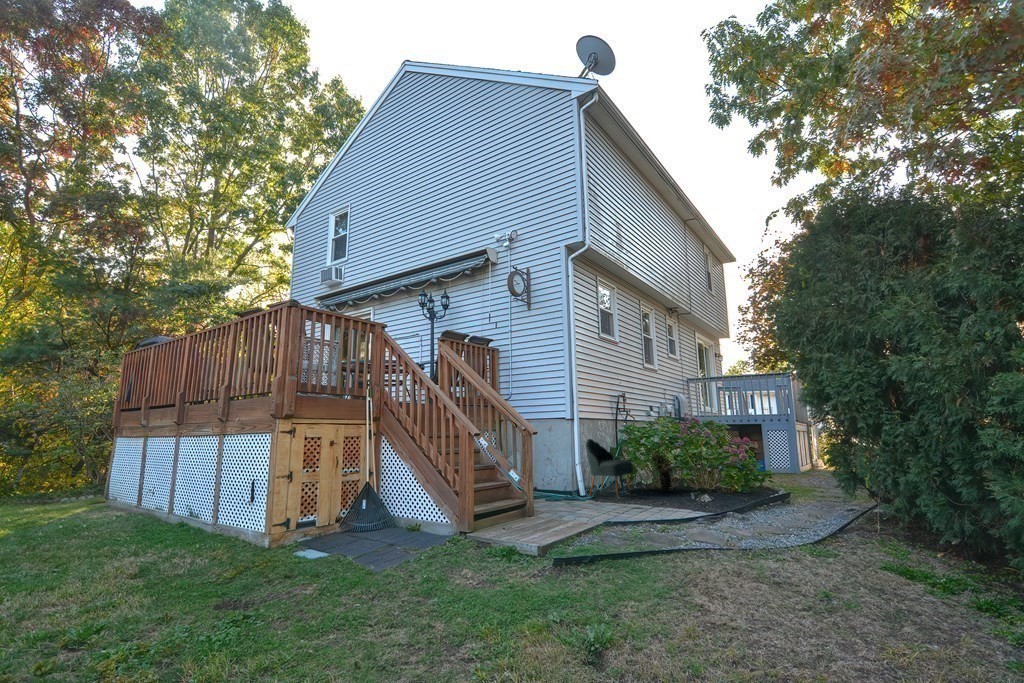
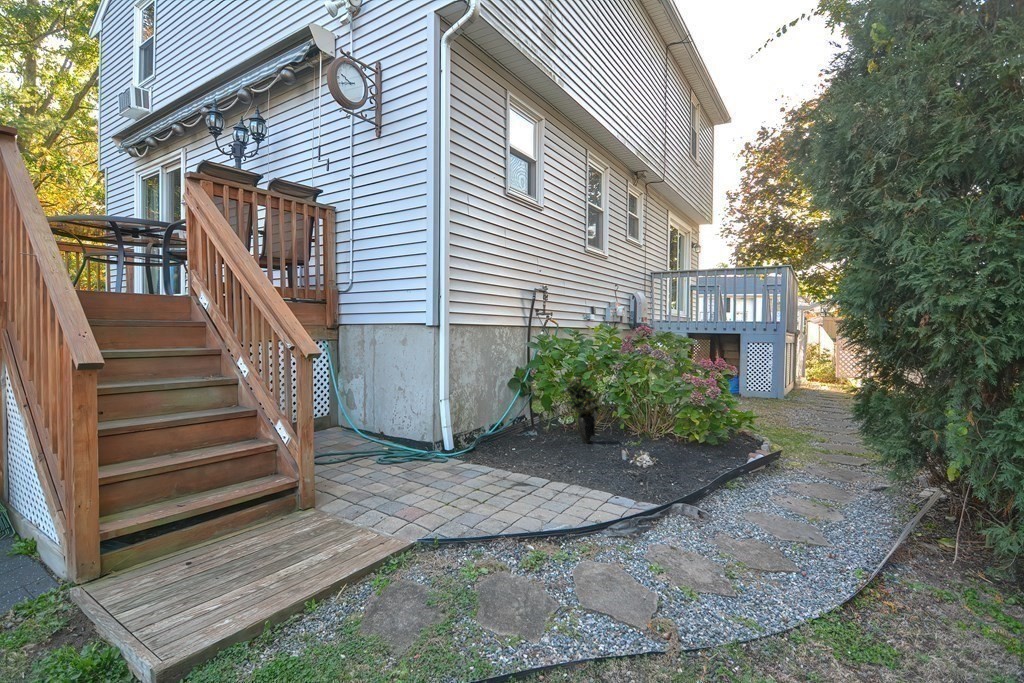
chair: present [586,439,633,498] -> none [459,357,536,457]

